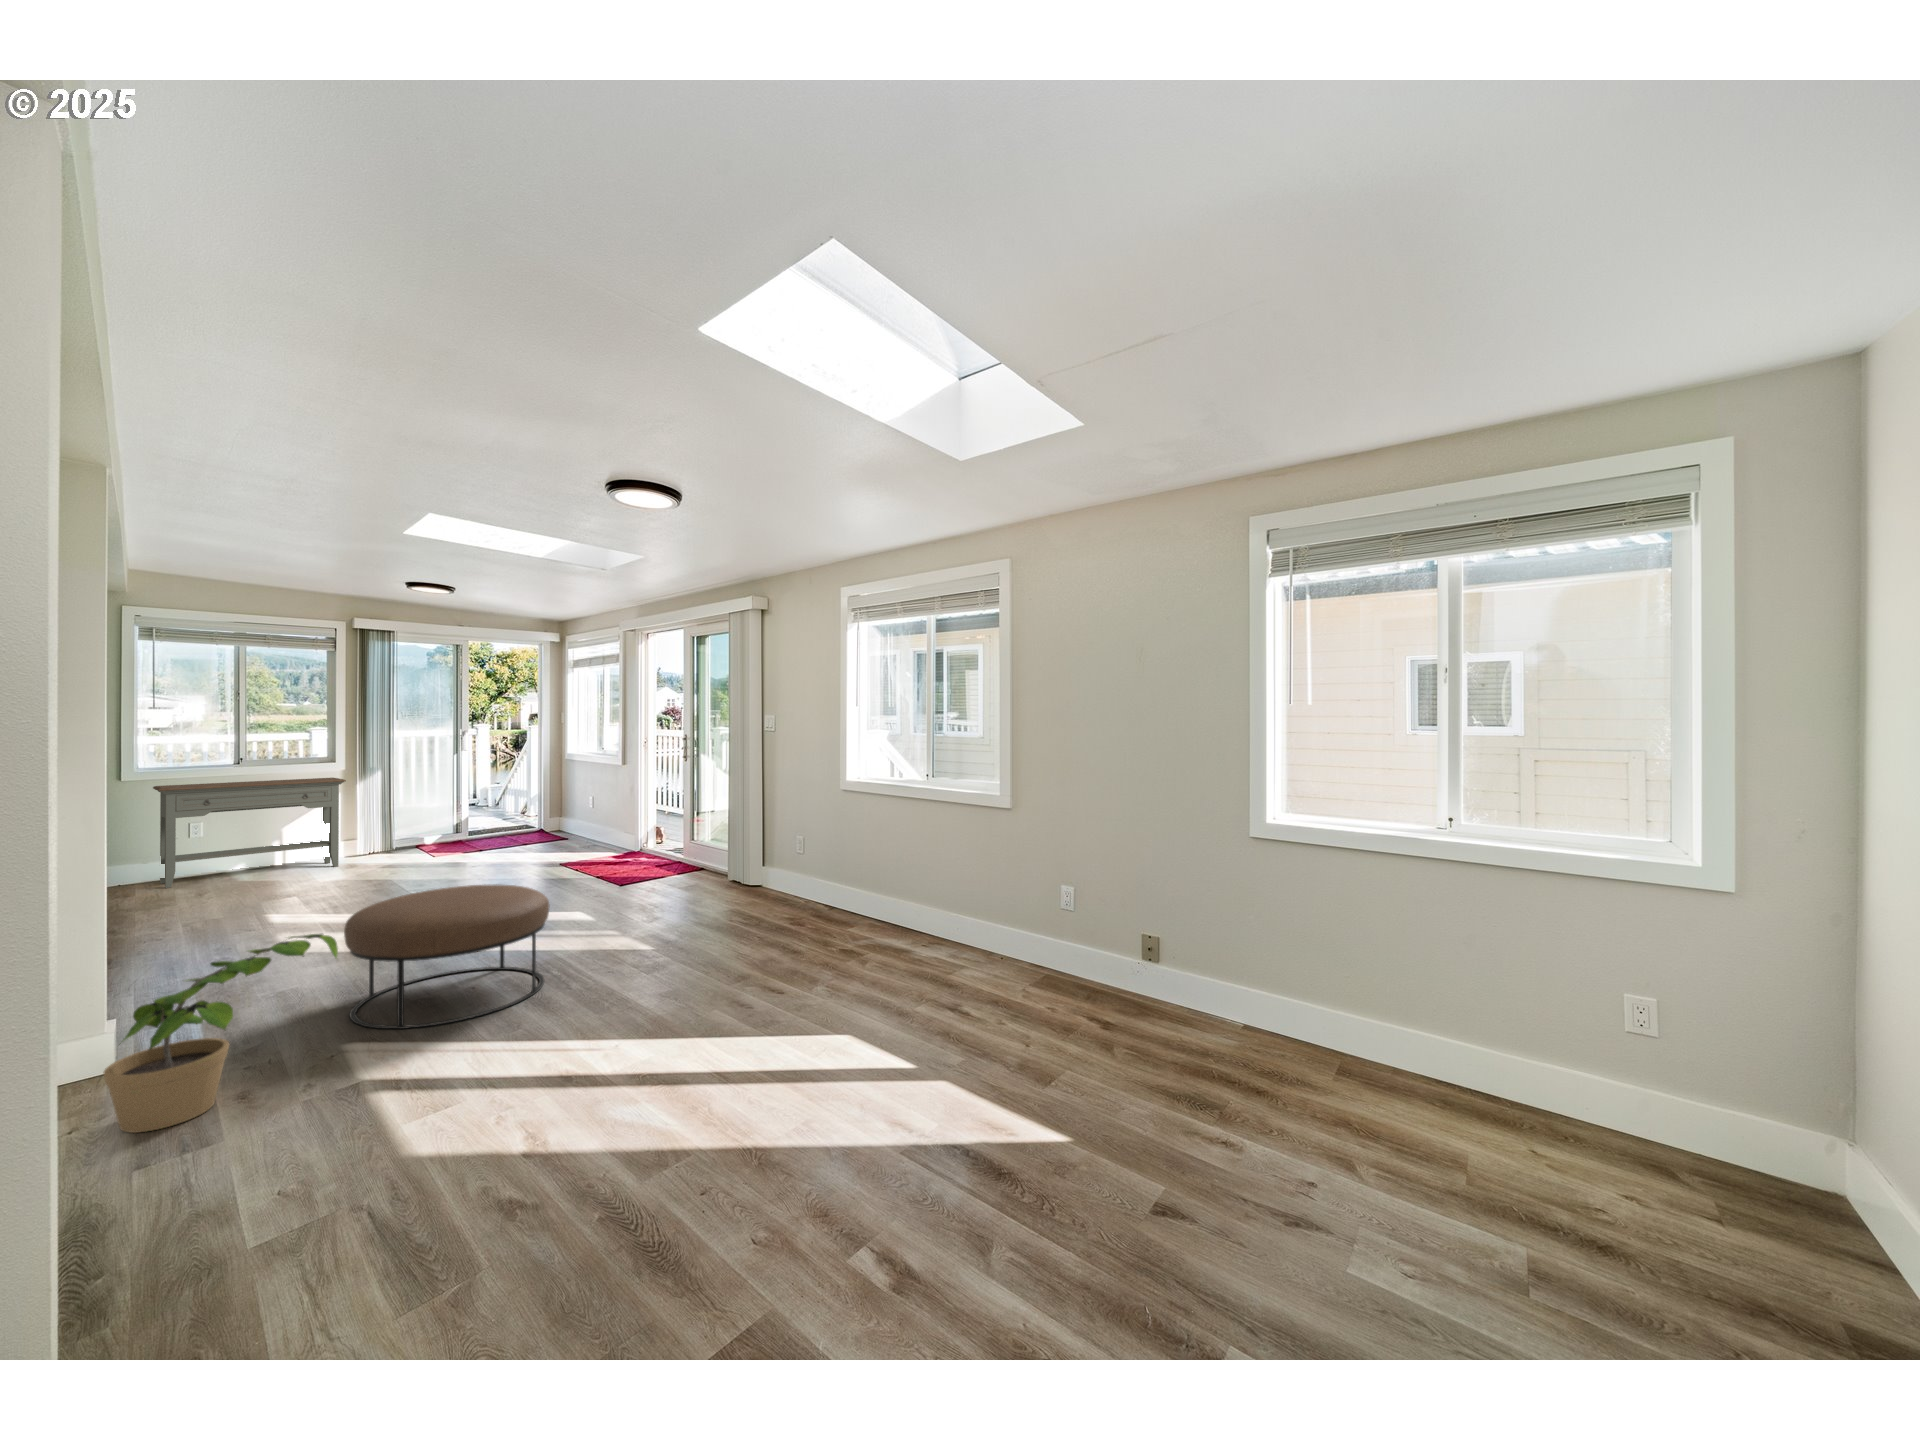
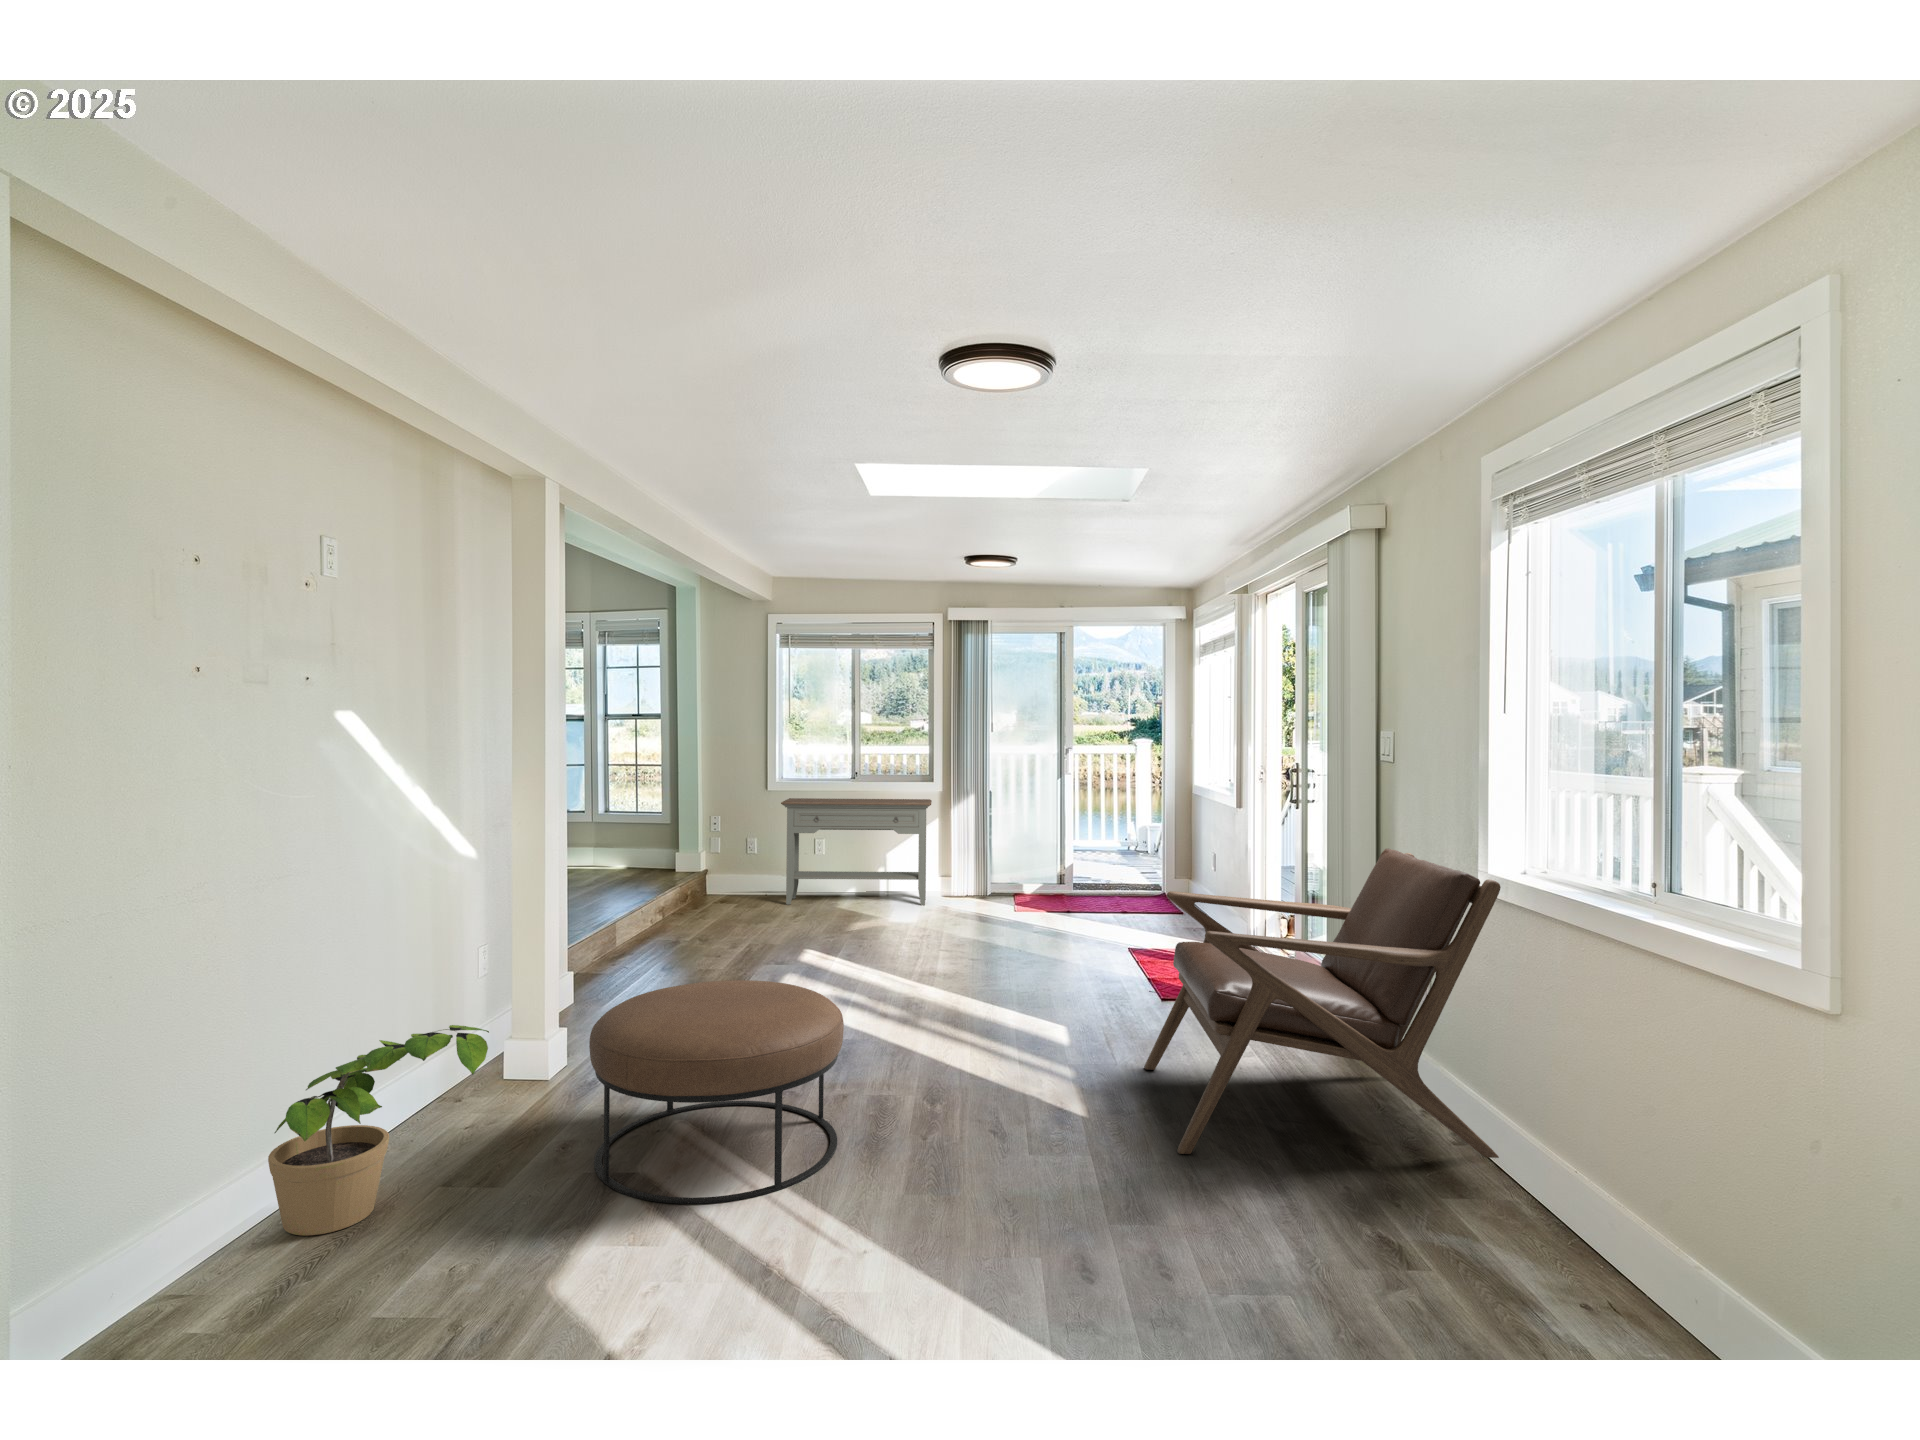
lounge chair: none [660,772,842,926] -> present [1144,849,1501,1158]

